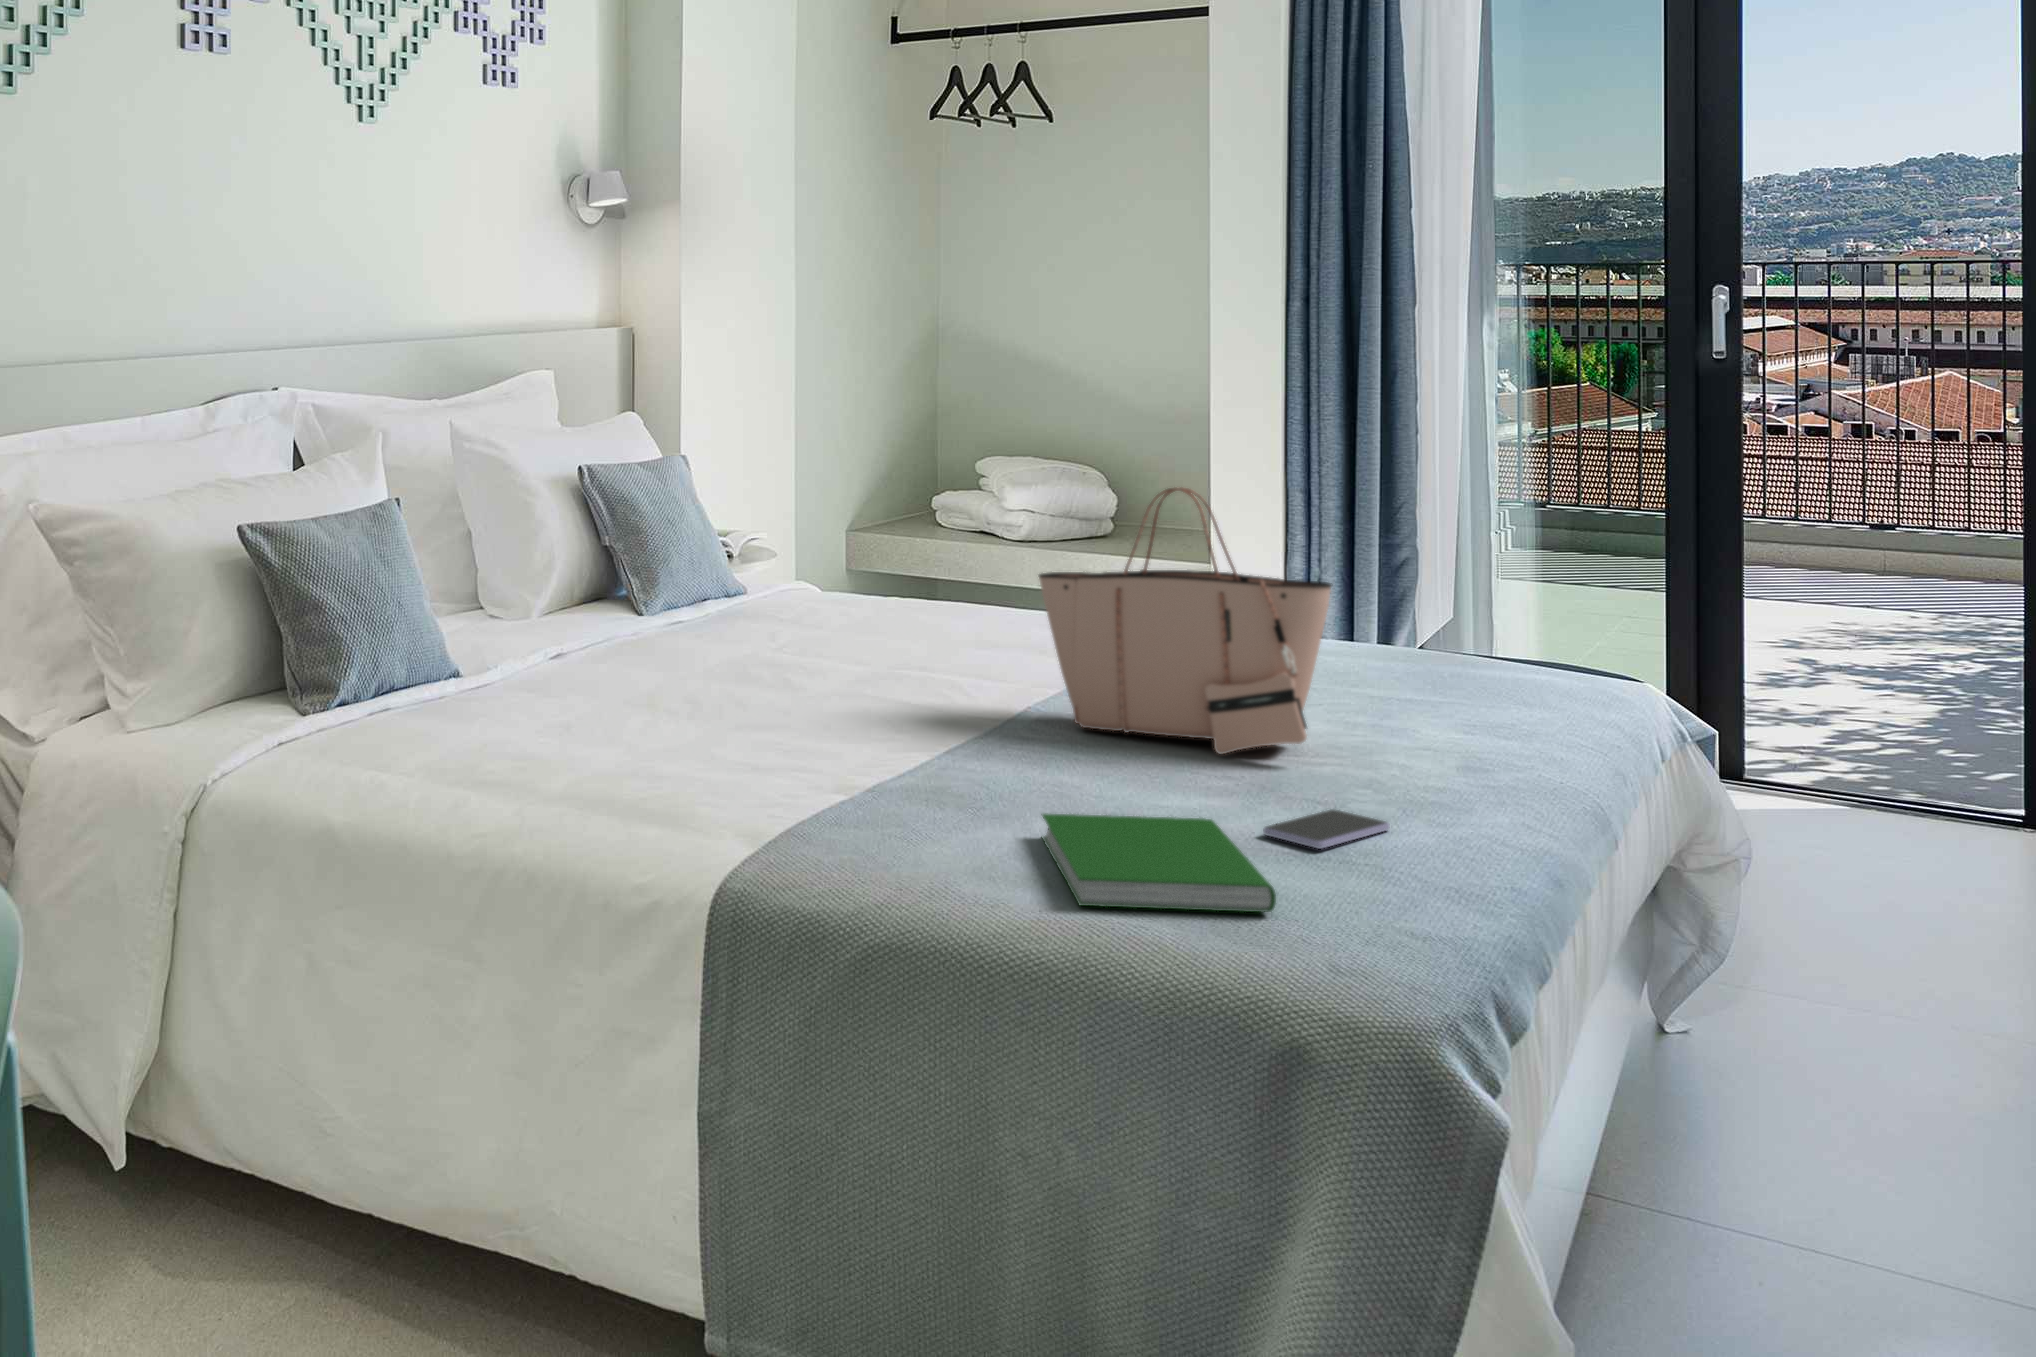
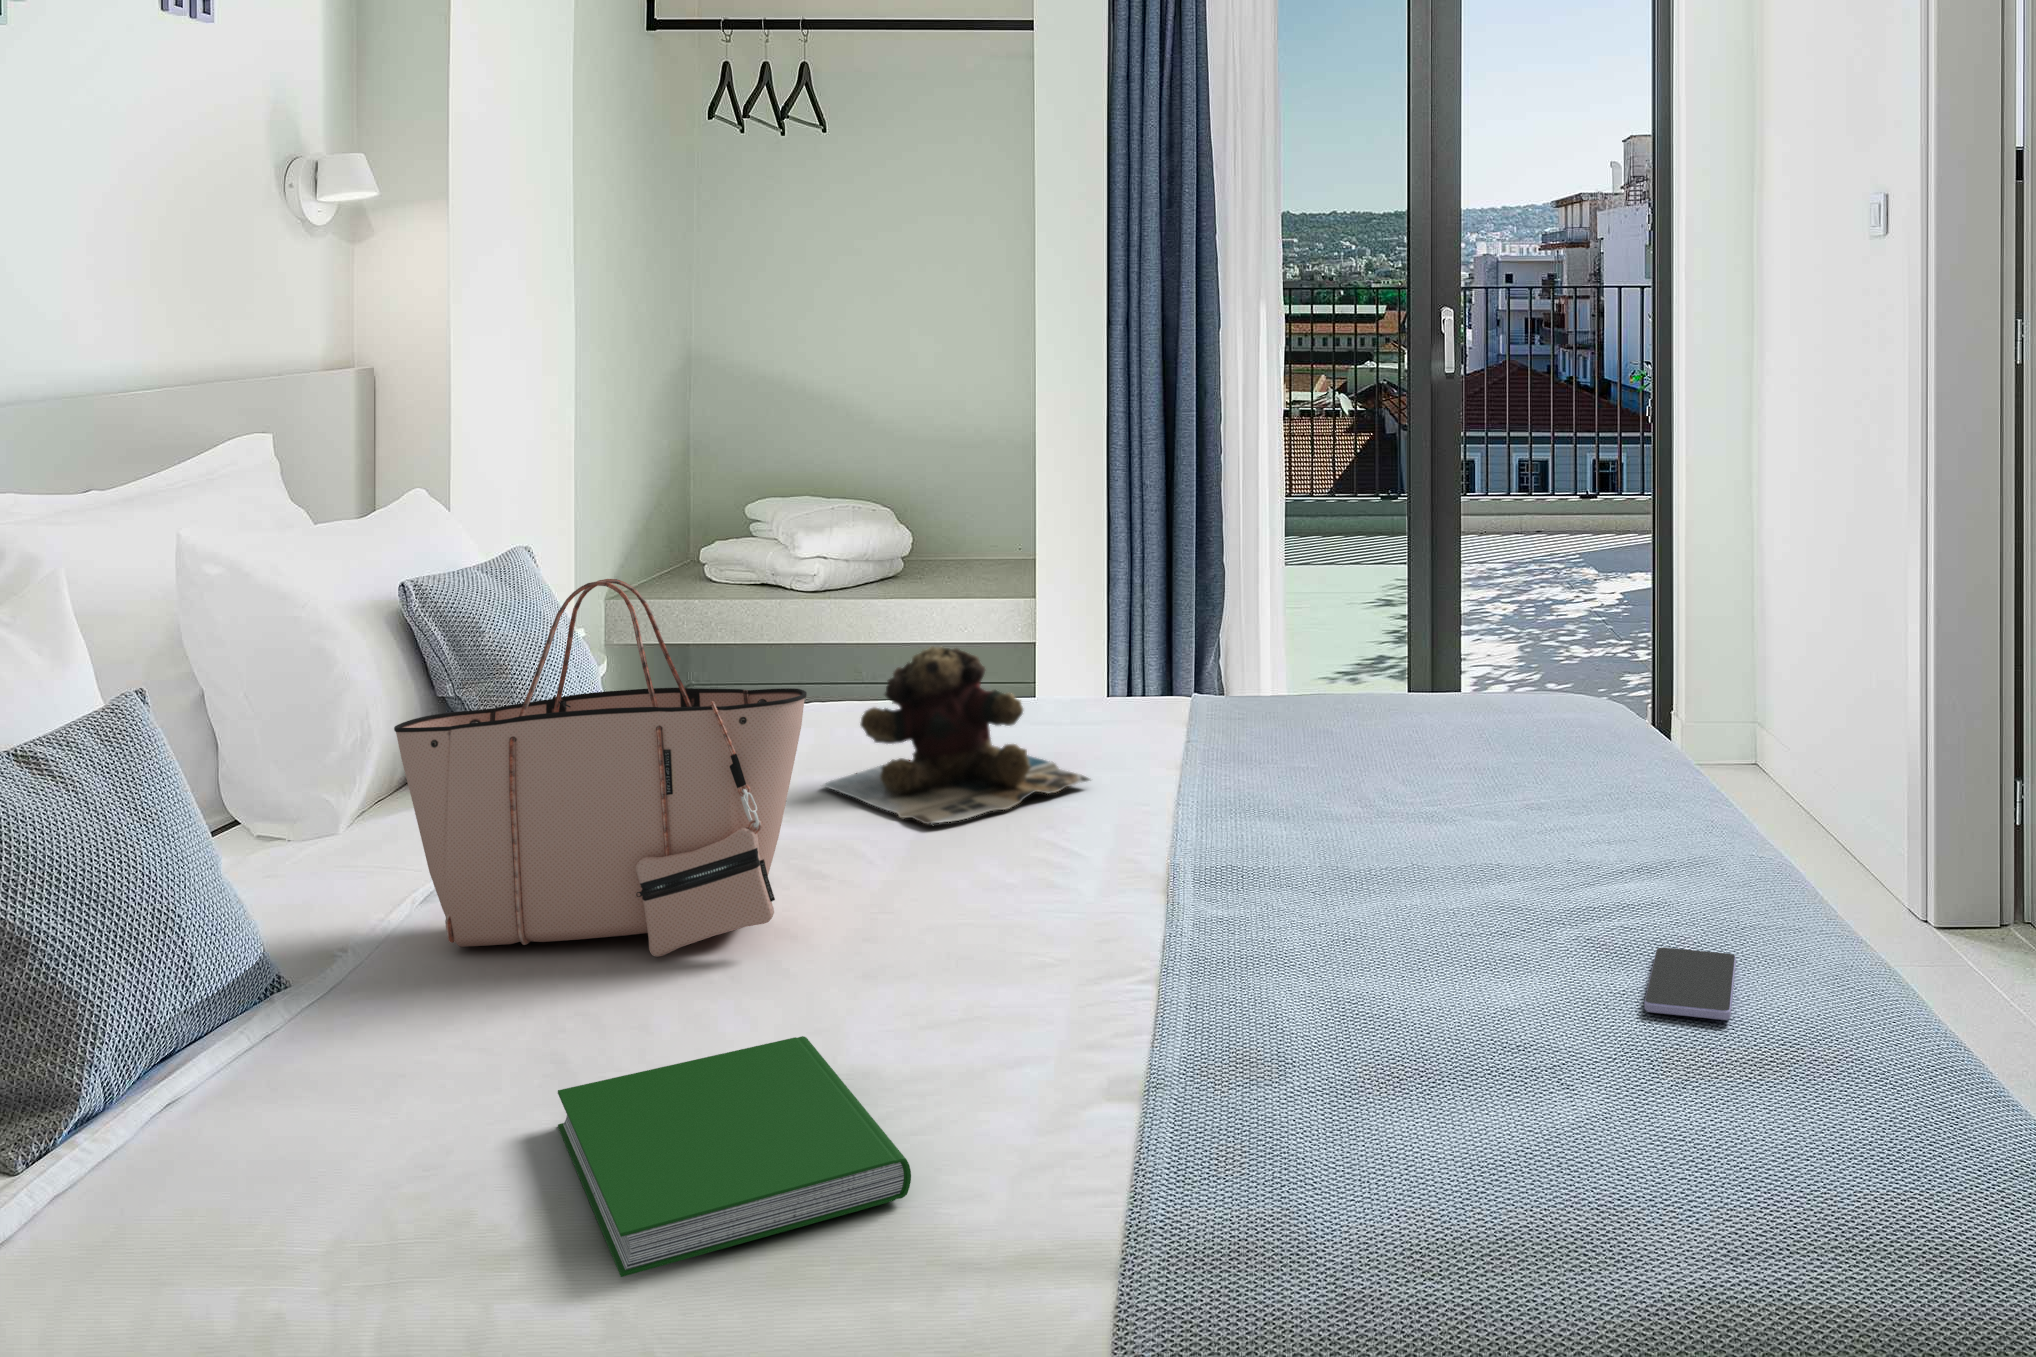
tote bag: present [1039,488,1332,754] -> present [394,579,807,957]
teddy bear: none [840,546,1035,669] -> present [823,647,1090,824]
hardcover book: present [1042,813,1276,912] -> present [558,1036,911,1277]

